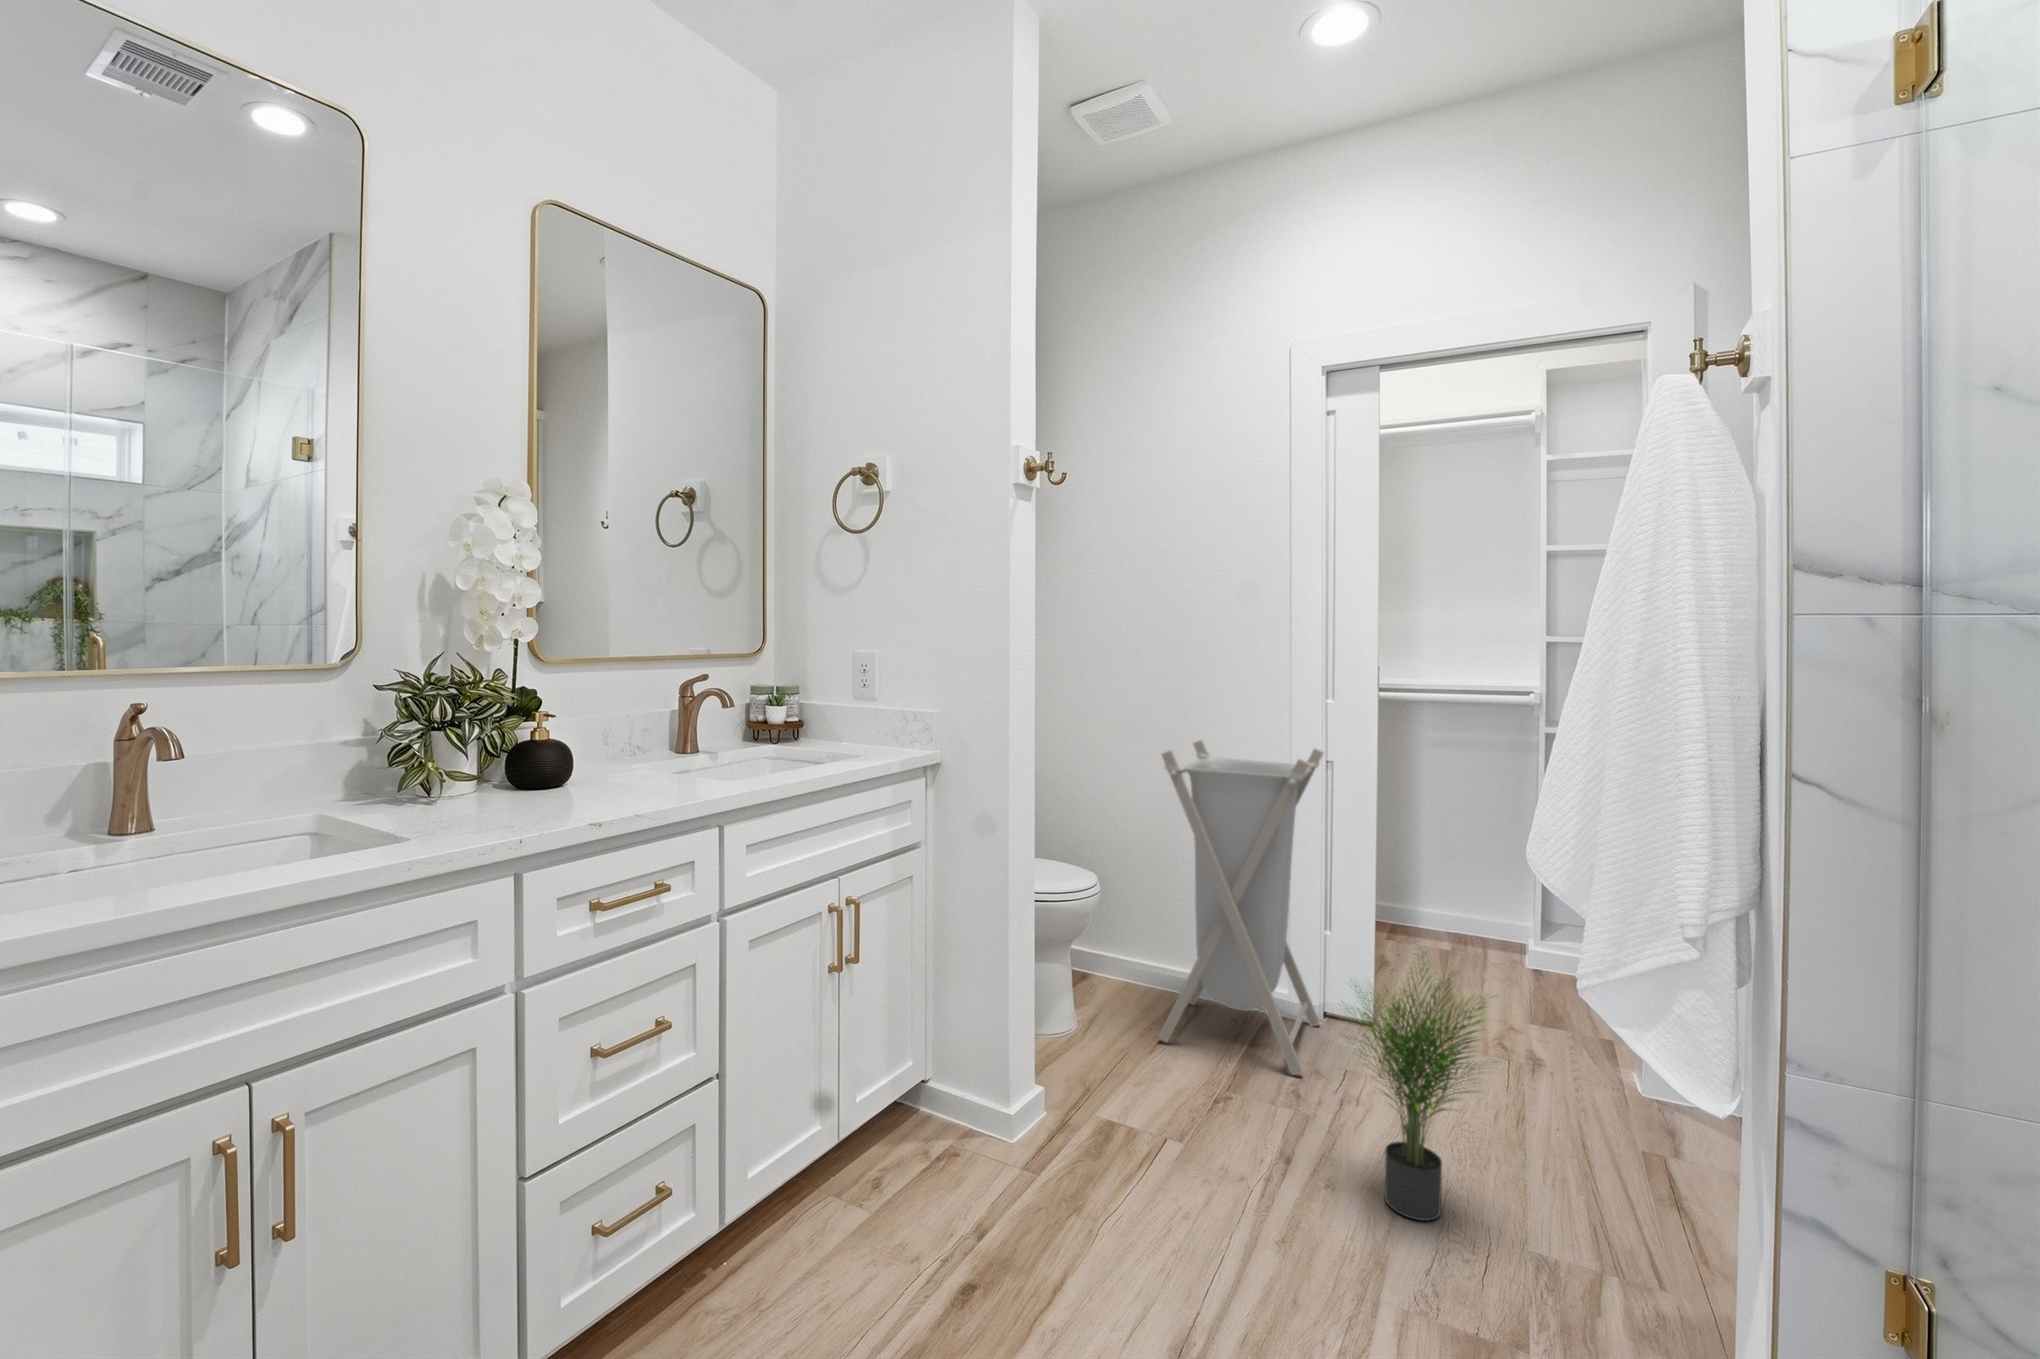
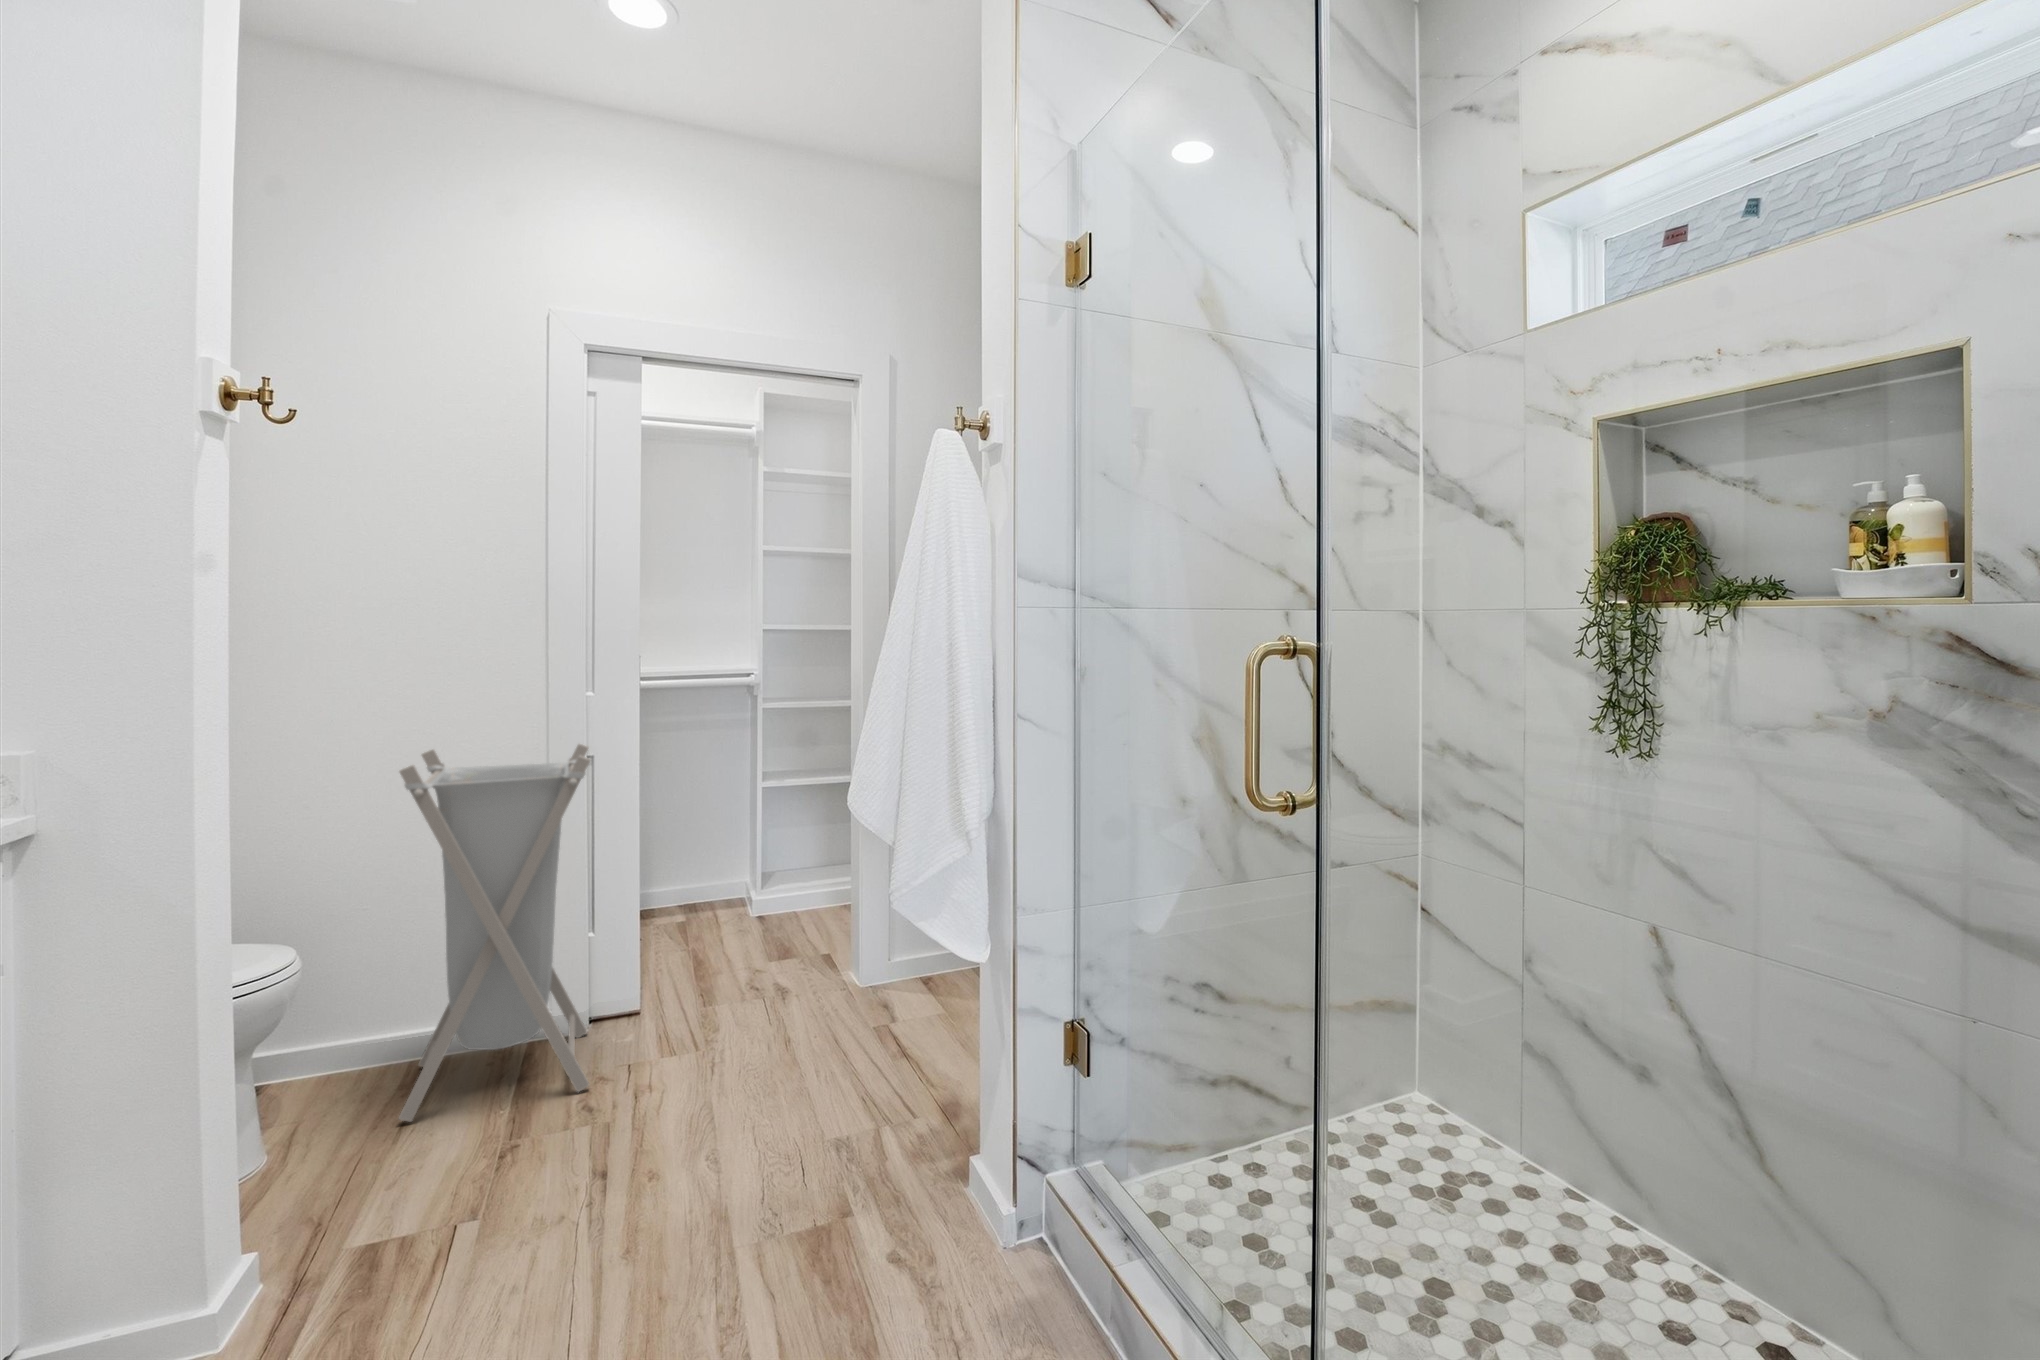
potted plant: present [1338,956,1499,1221] -> none [647,912,806,1166]

